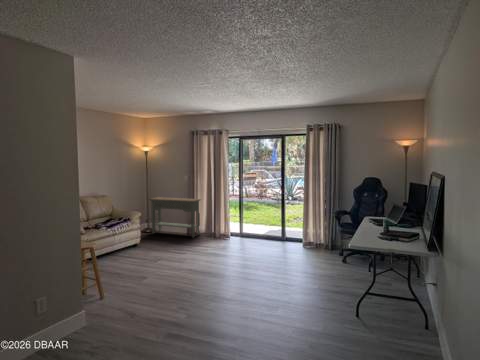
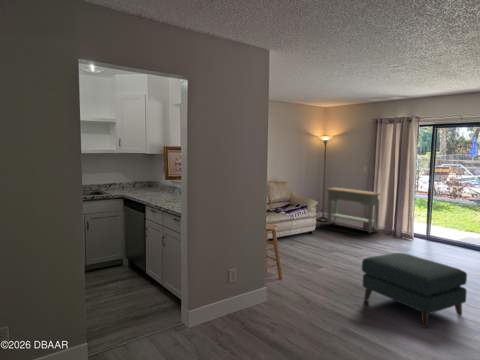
ottoman: none [197,259,298,341] -> present [362,253,467,328]

